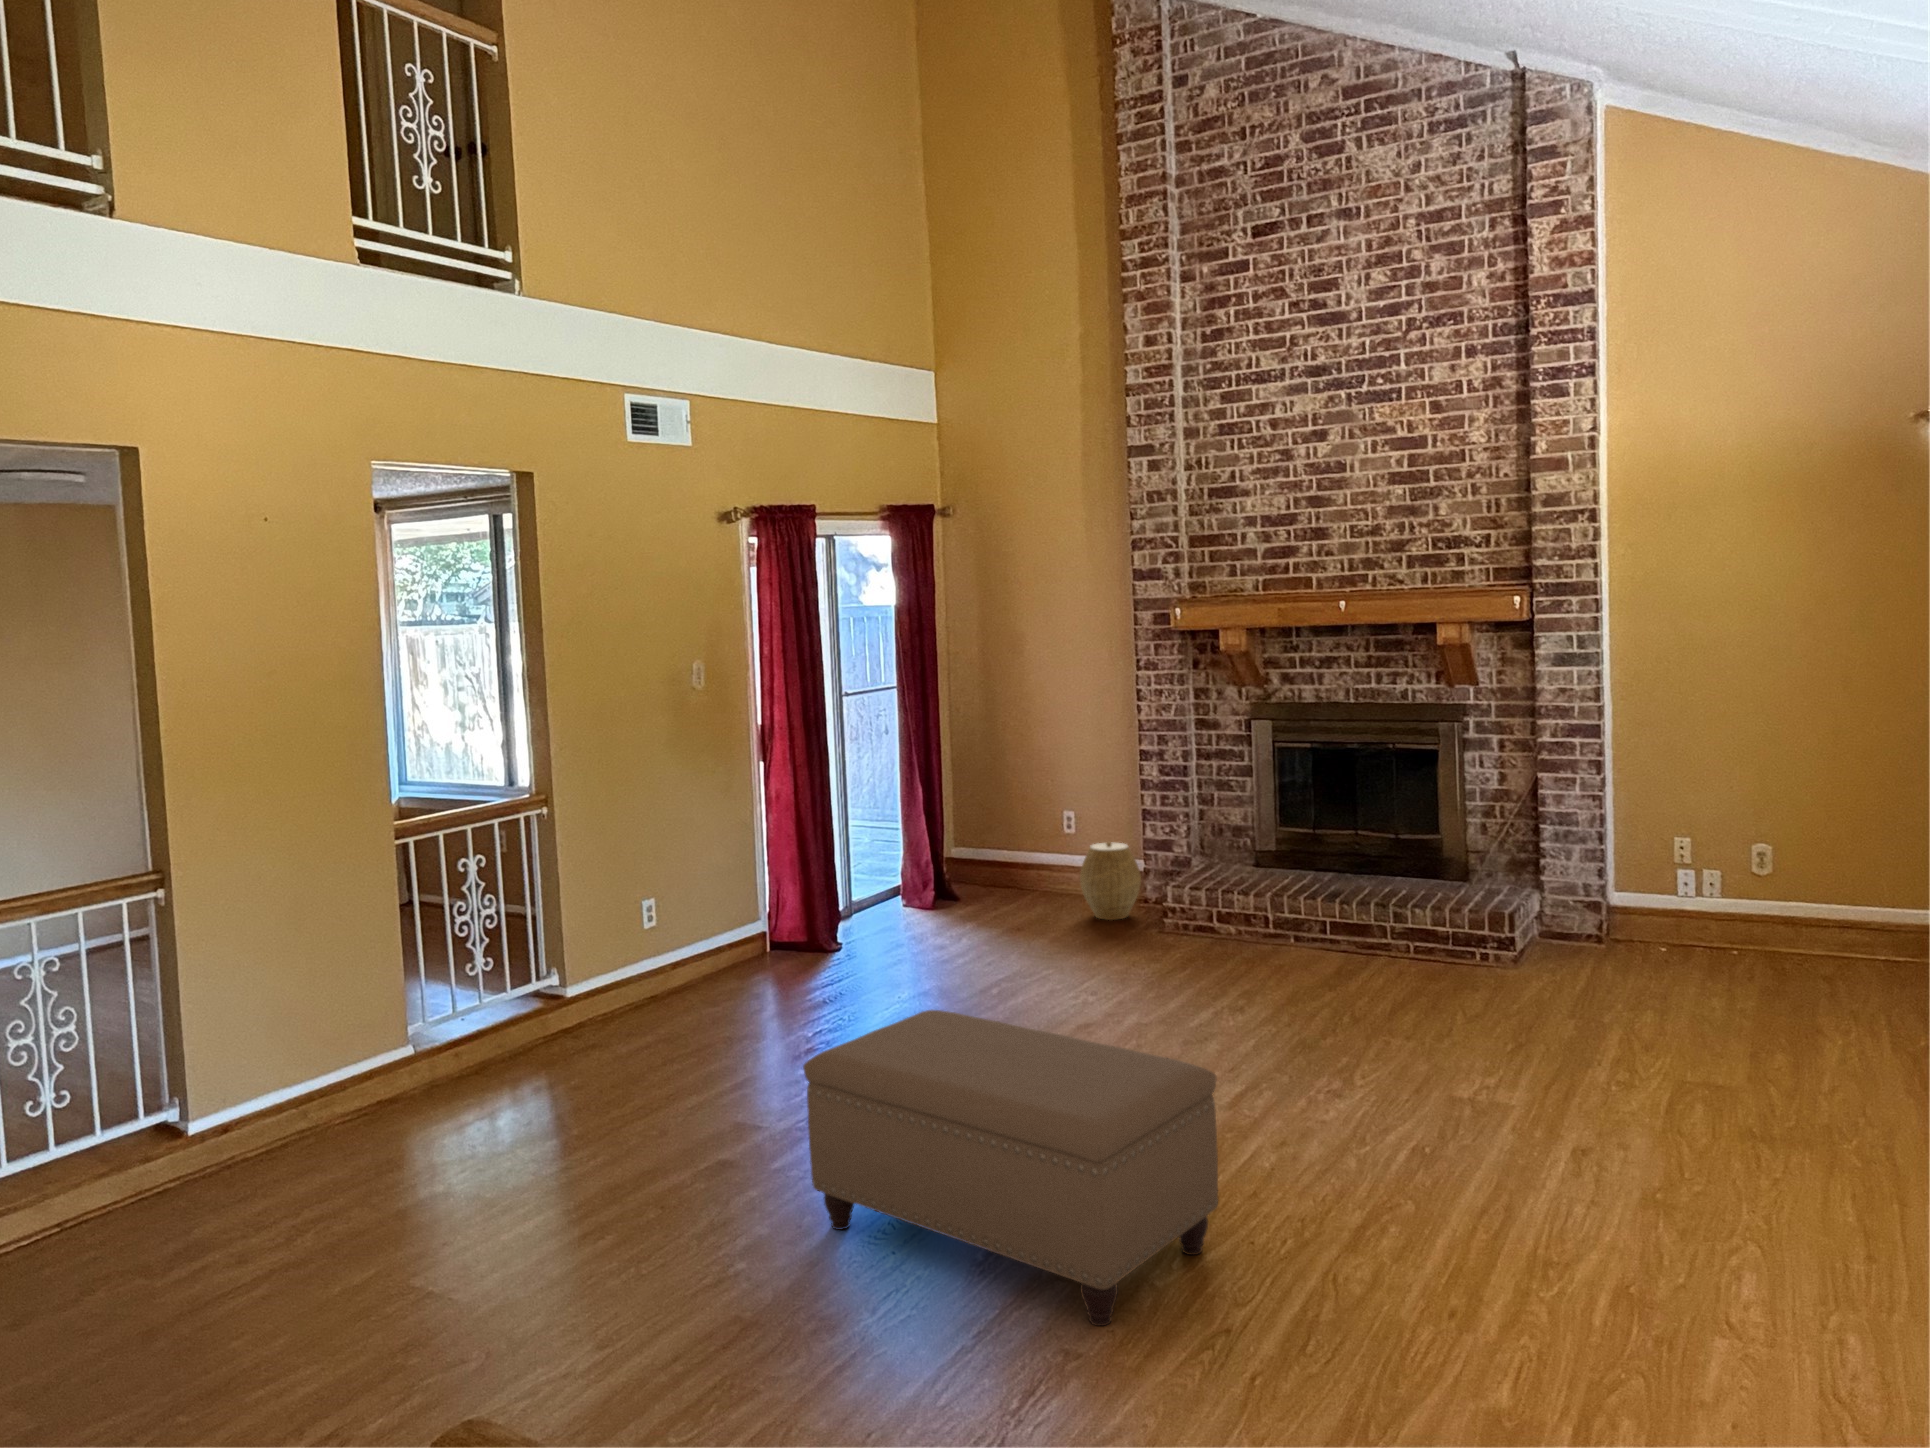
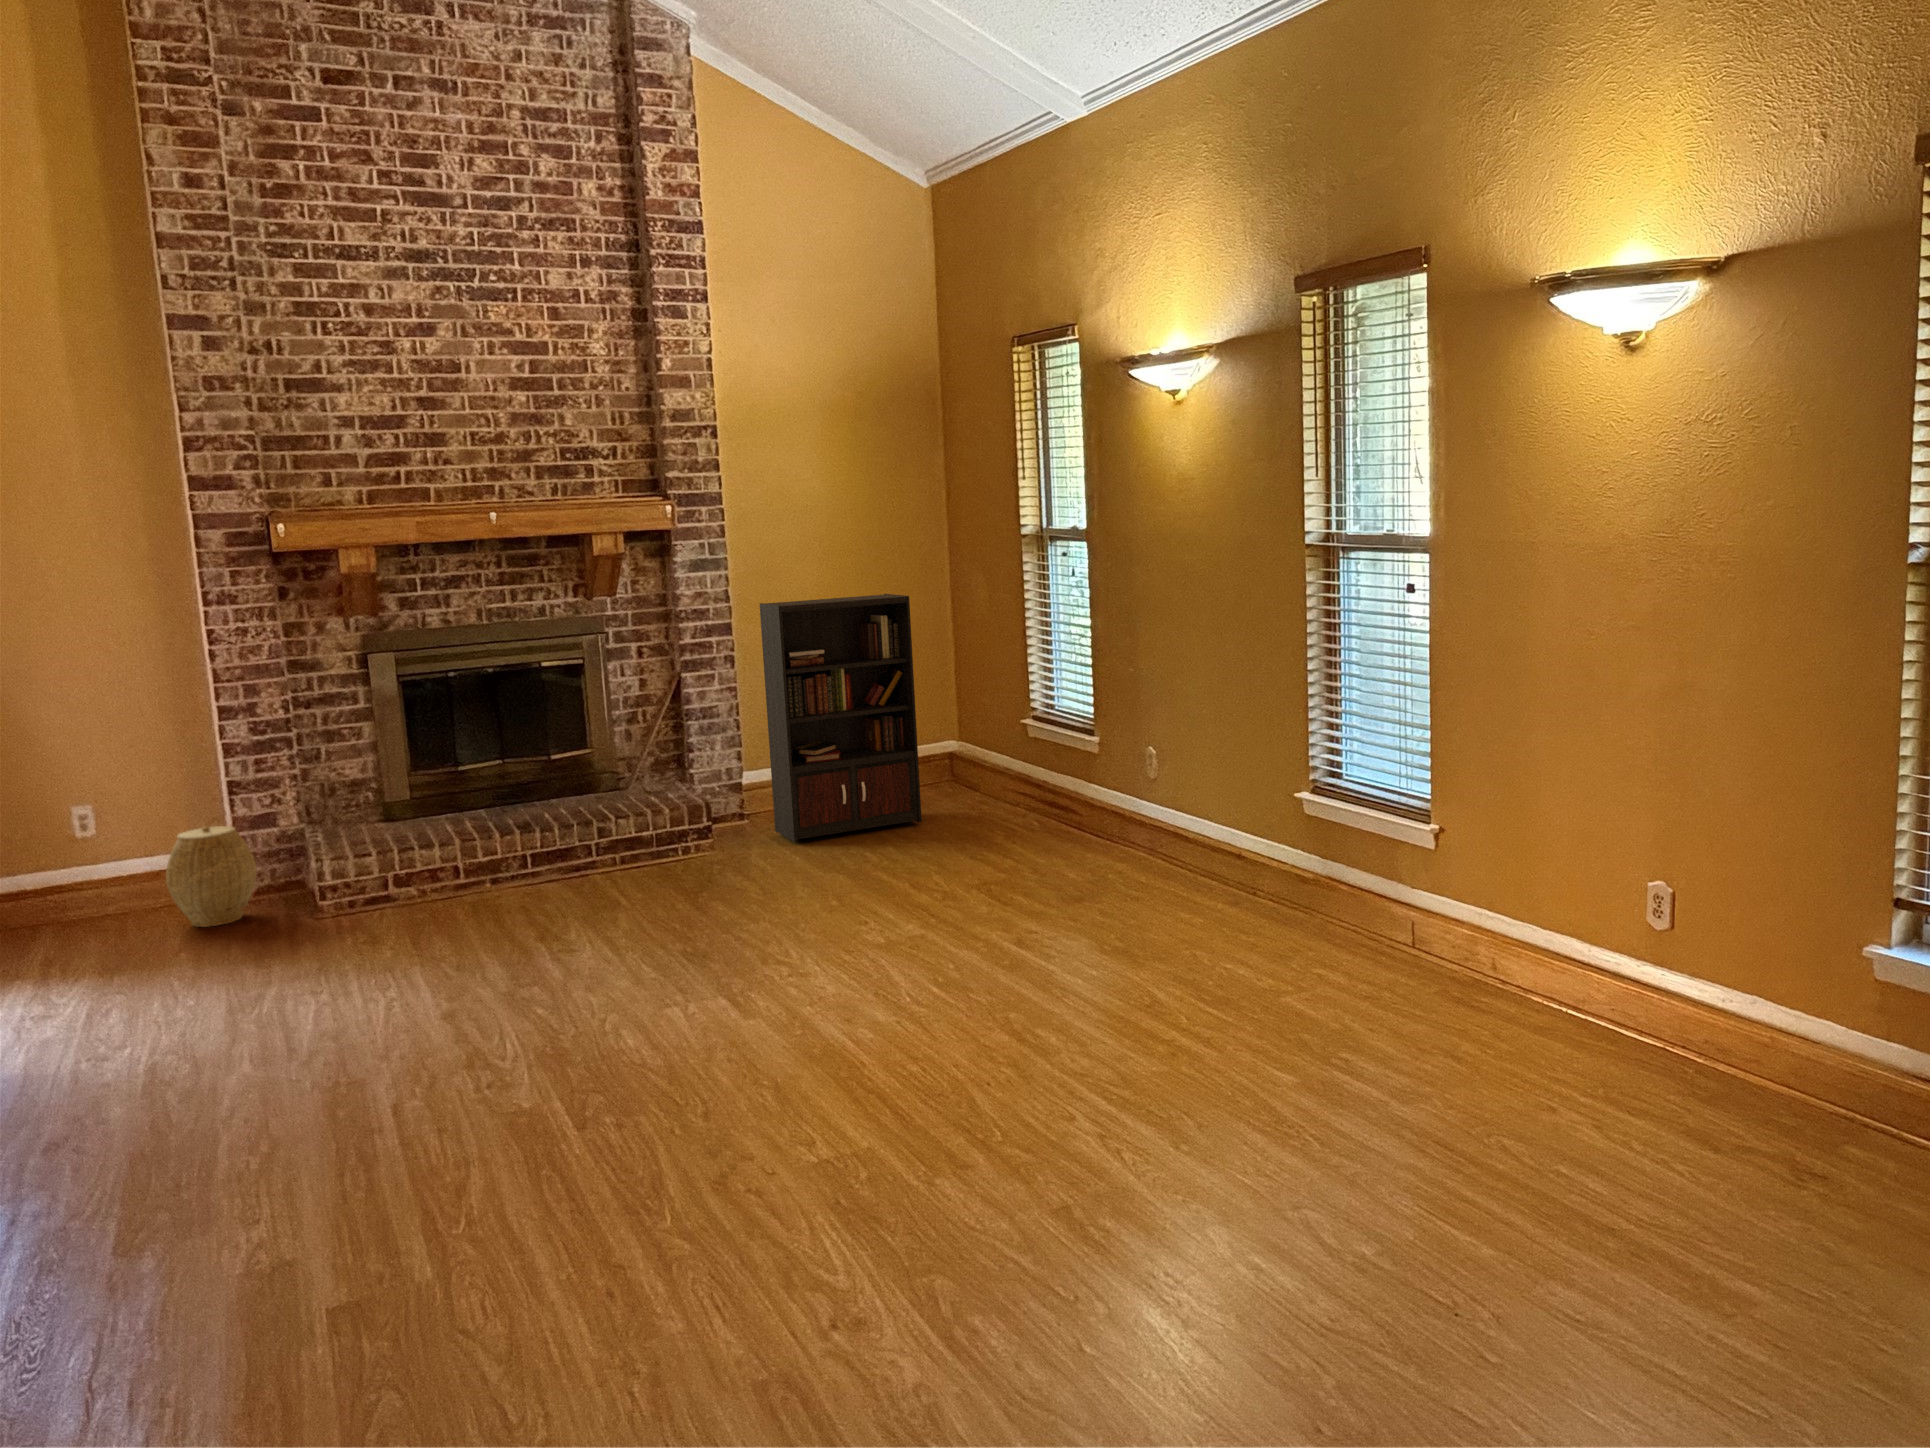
bookcase: none [1594,707,1835,995] -> present [760,594,922,842]
ottoman: present [803,1010,1218,1326] -> none [537,917,1020,1279]

